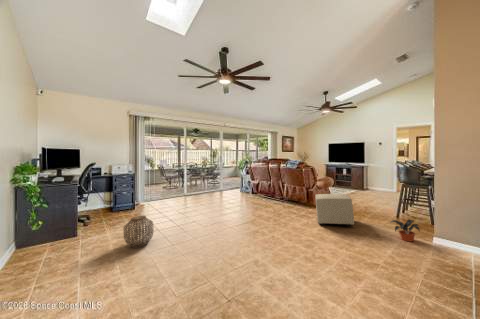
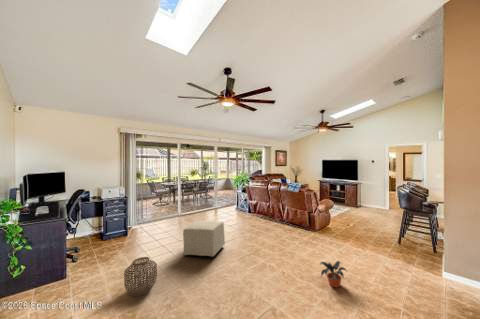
ottoman: present [315,194,354,226] -> present [183,221,225,257]
potted plant: present [391,220,420,241] -> present [320,261,346,287]

